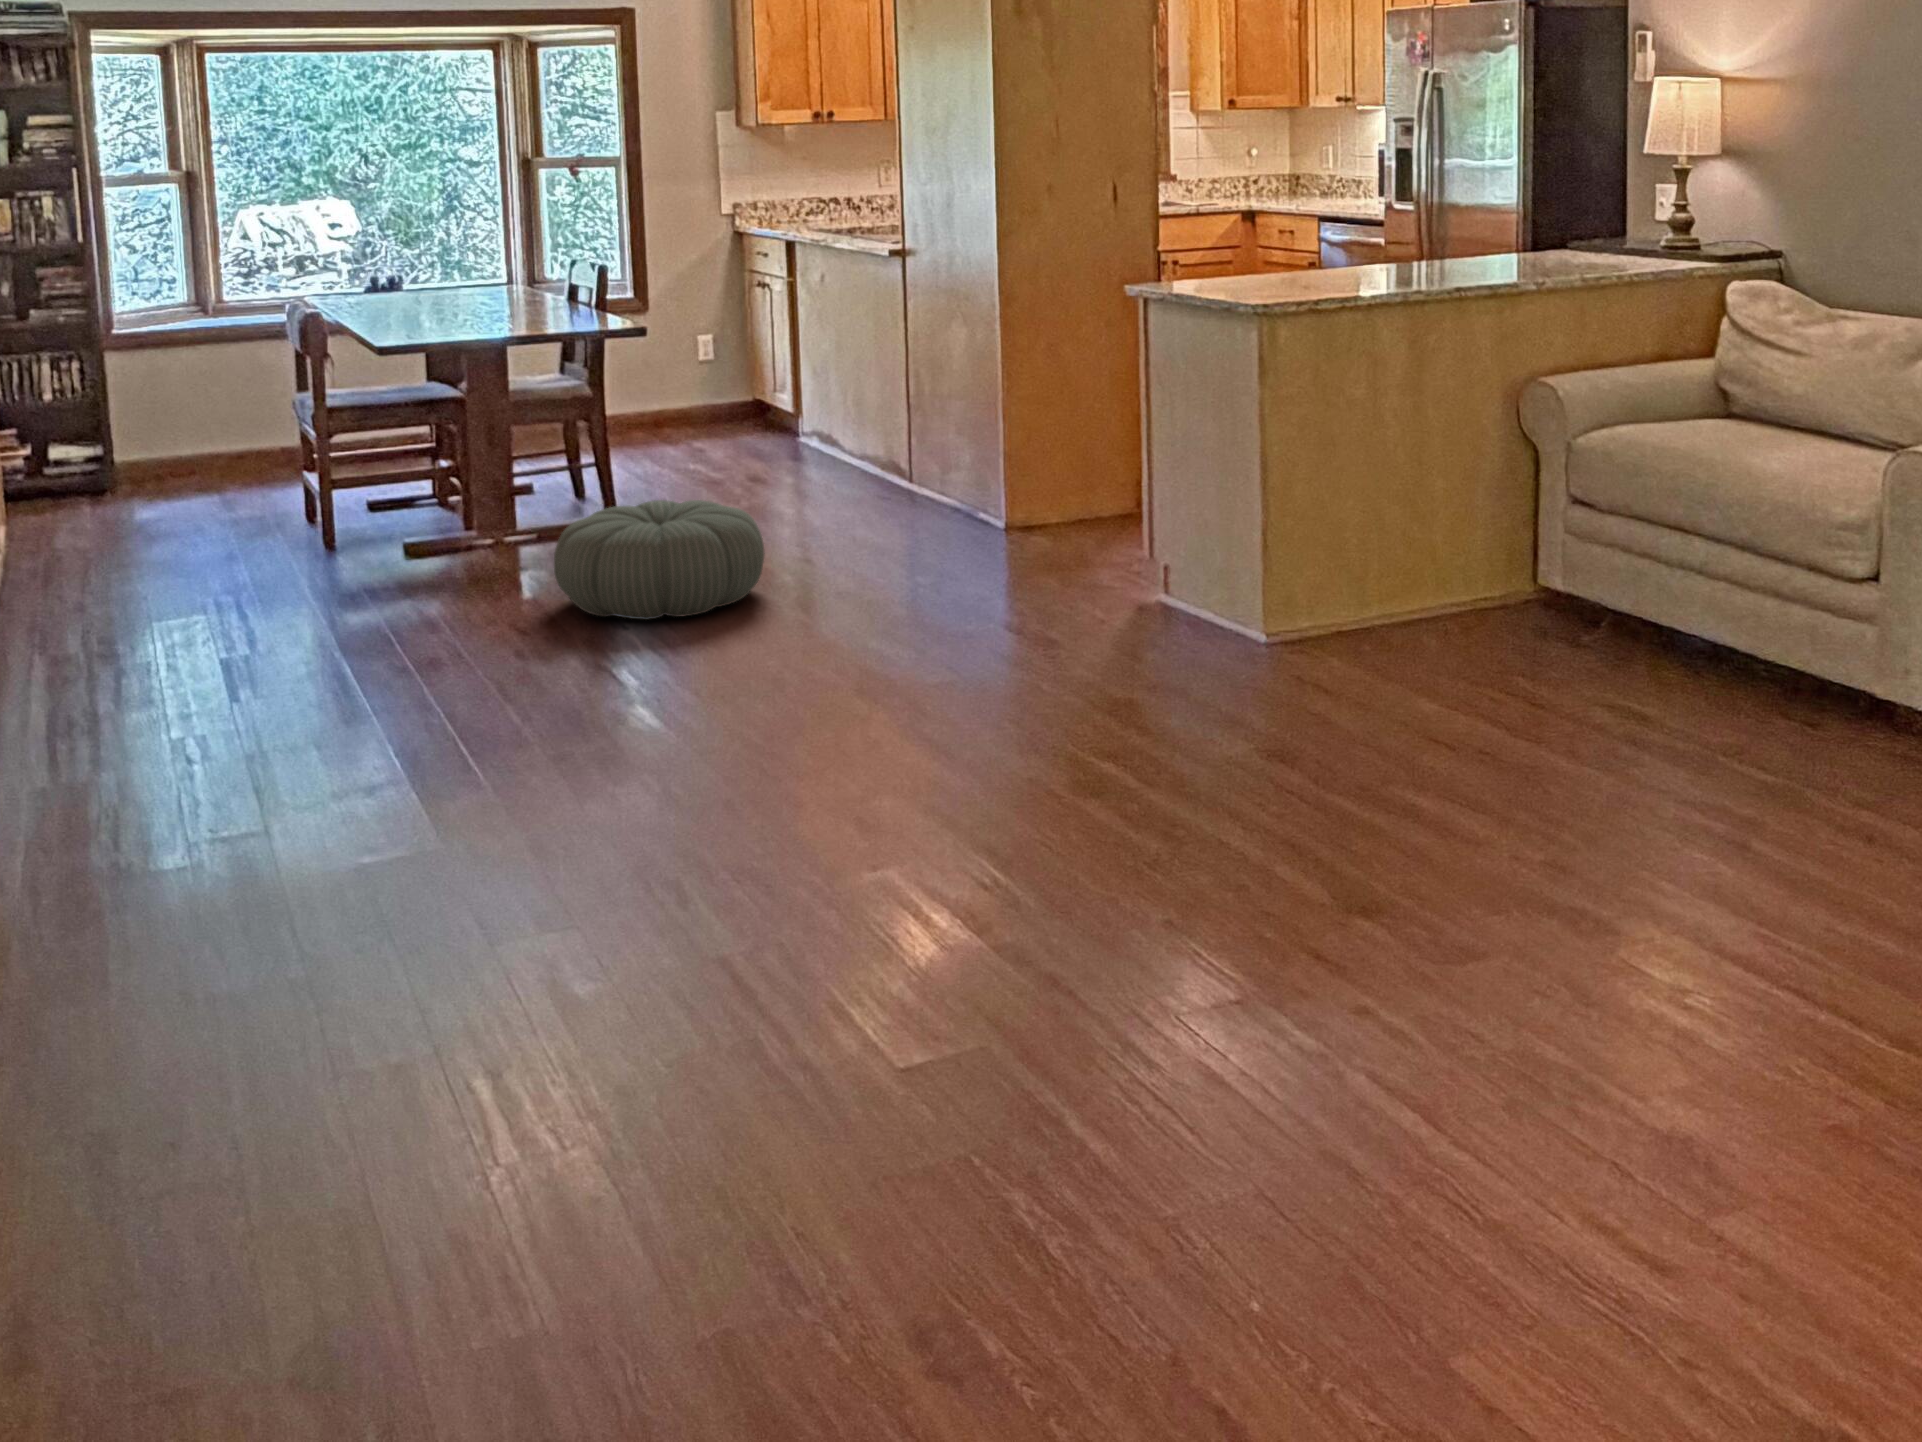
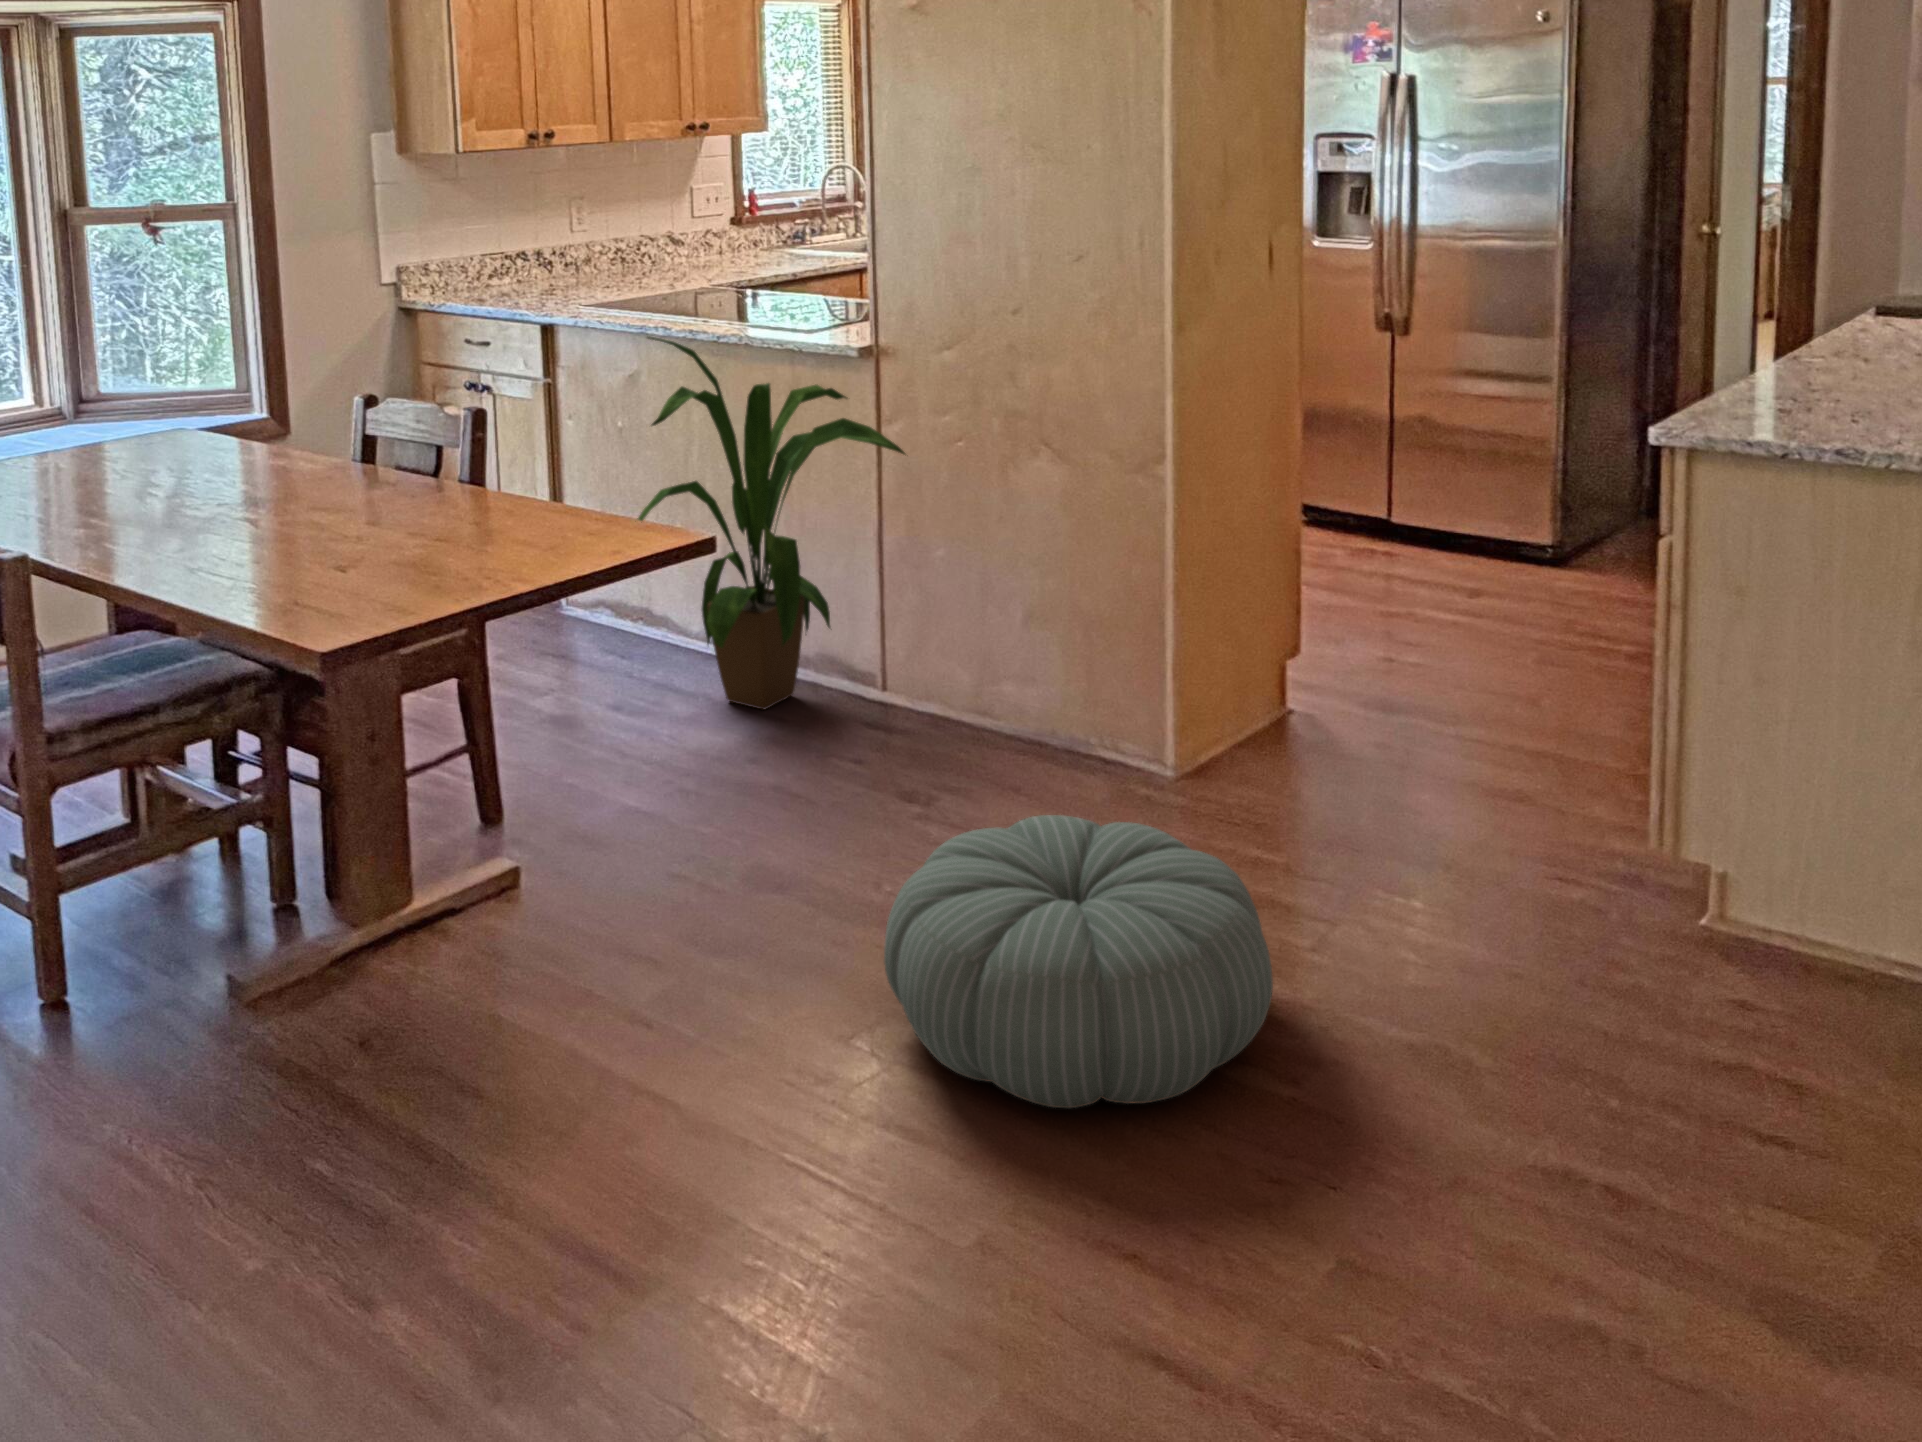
house plant: none [702,243,889,492] -> present [638,337,905,710]

